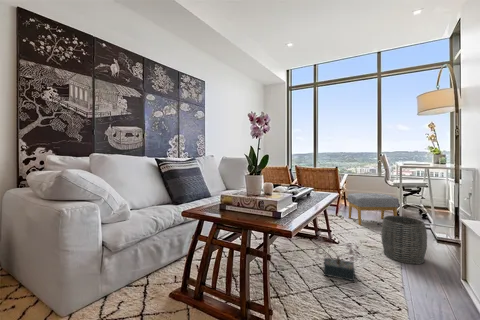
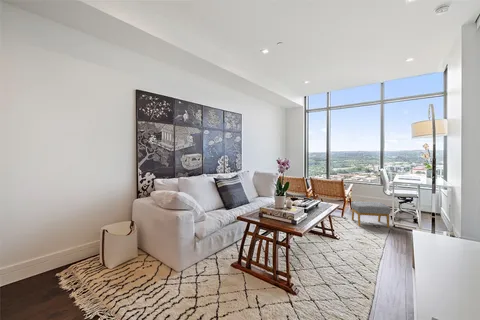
woven basket: present [381,216,427,264] -> none [370,222,401,257]
decorative plant: present [313,232,363,281] -> none [317,231,352,265]

